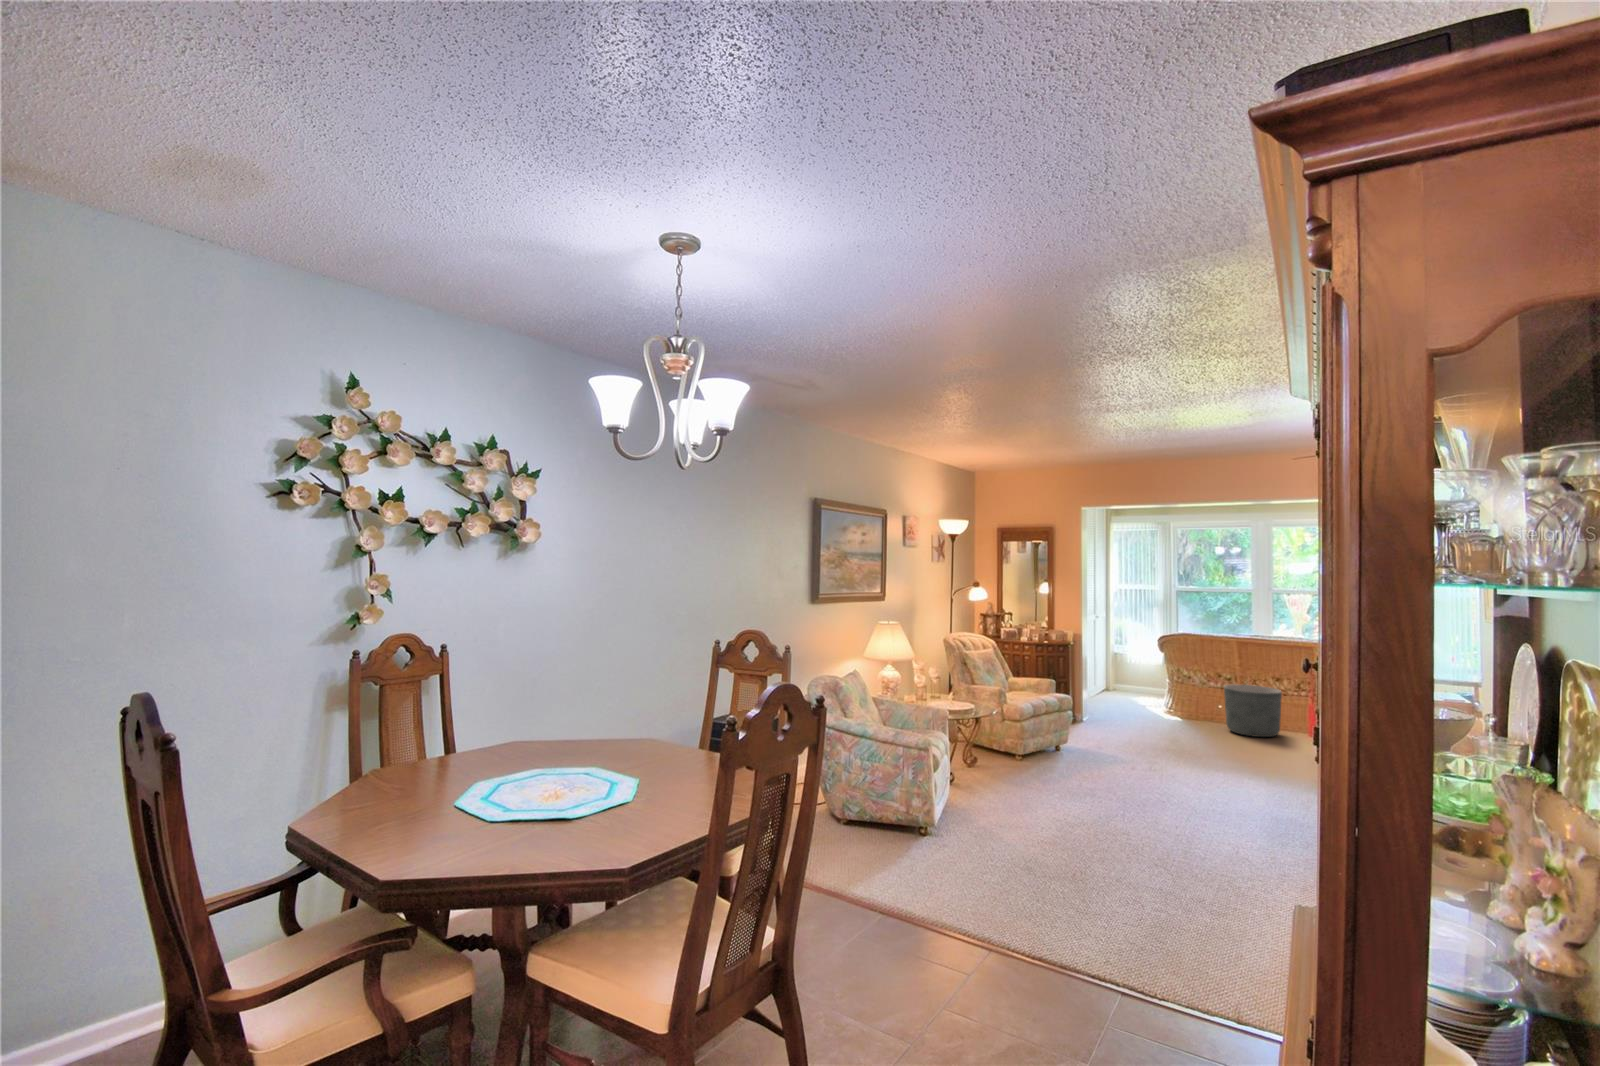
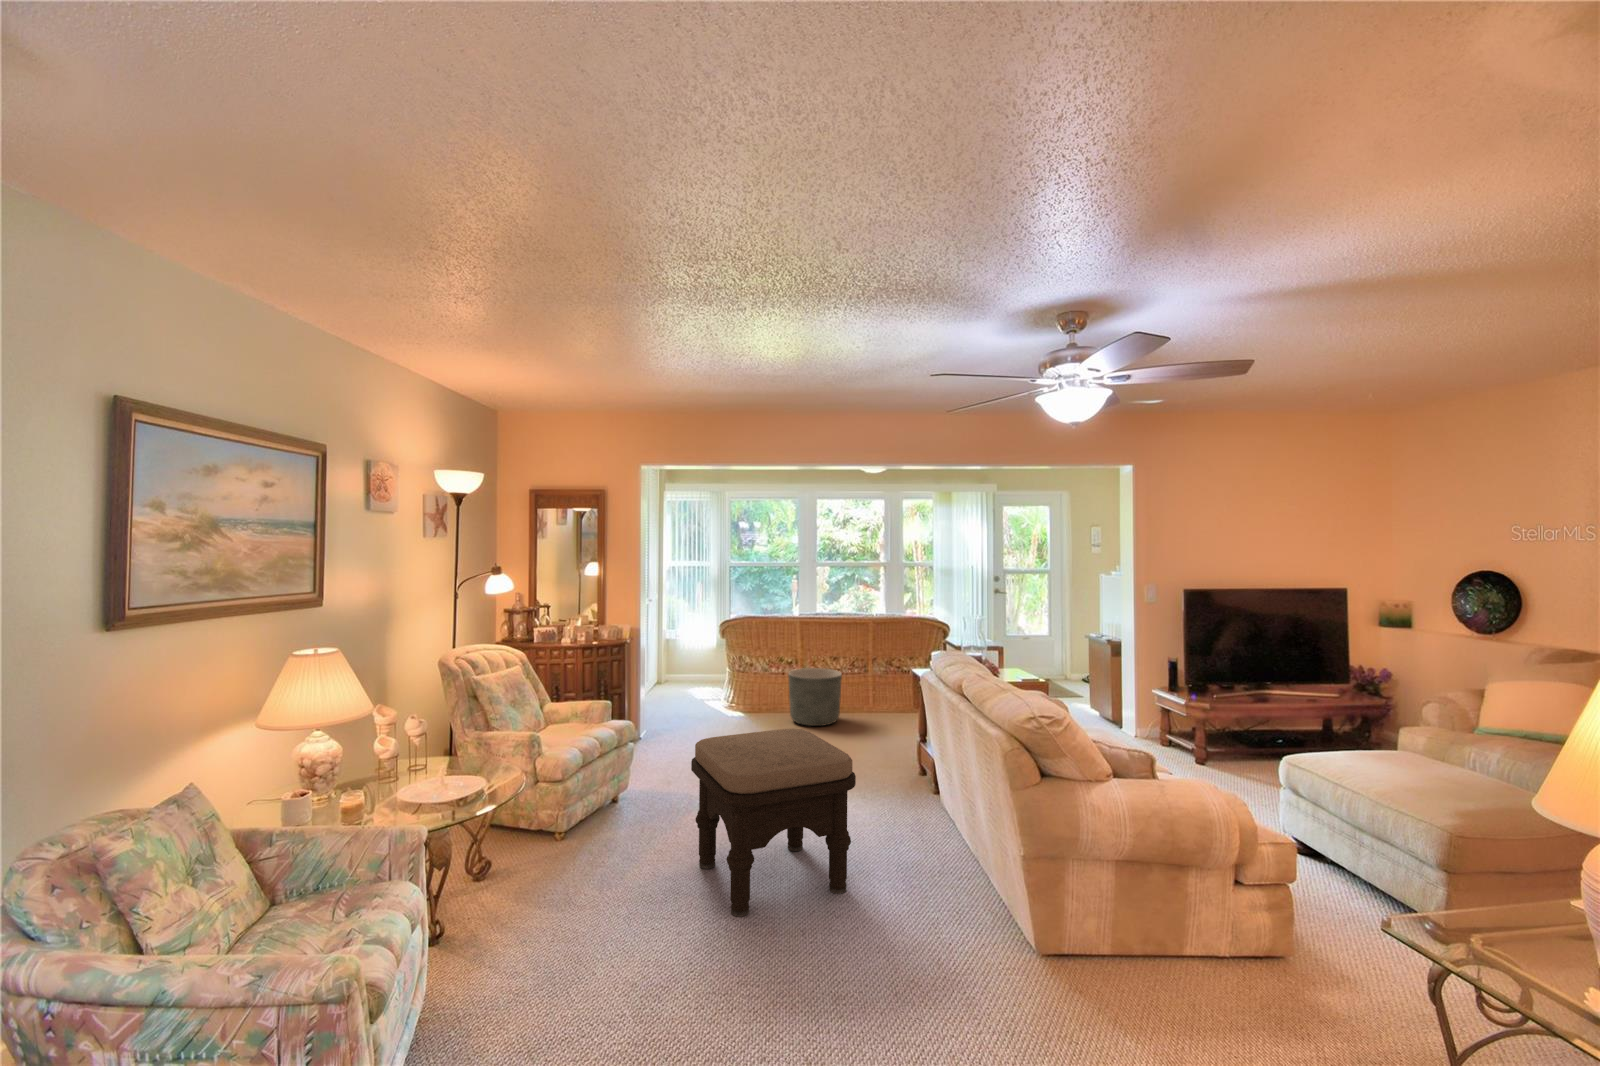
ottoman: none [1104,703,1229,822] -> present [691,728,856,917]

